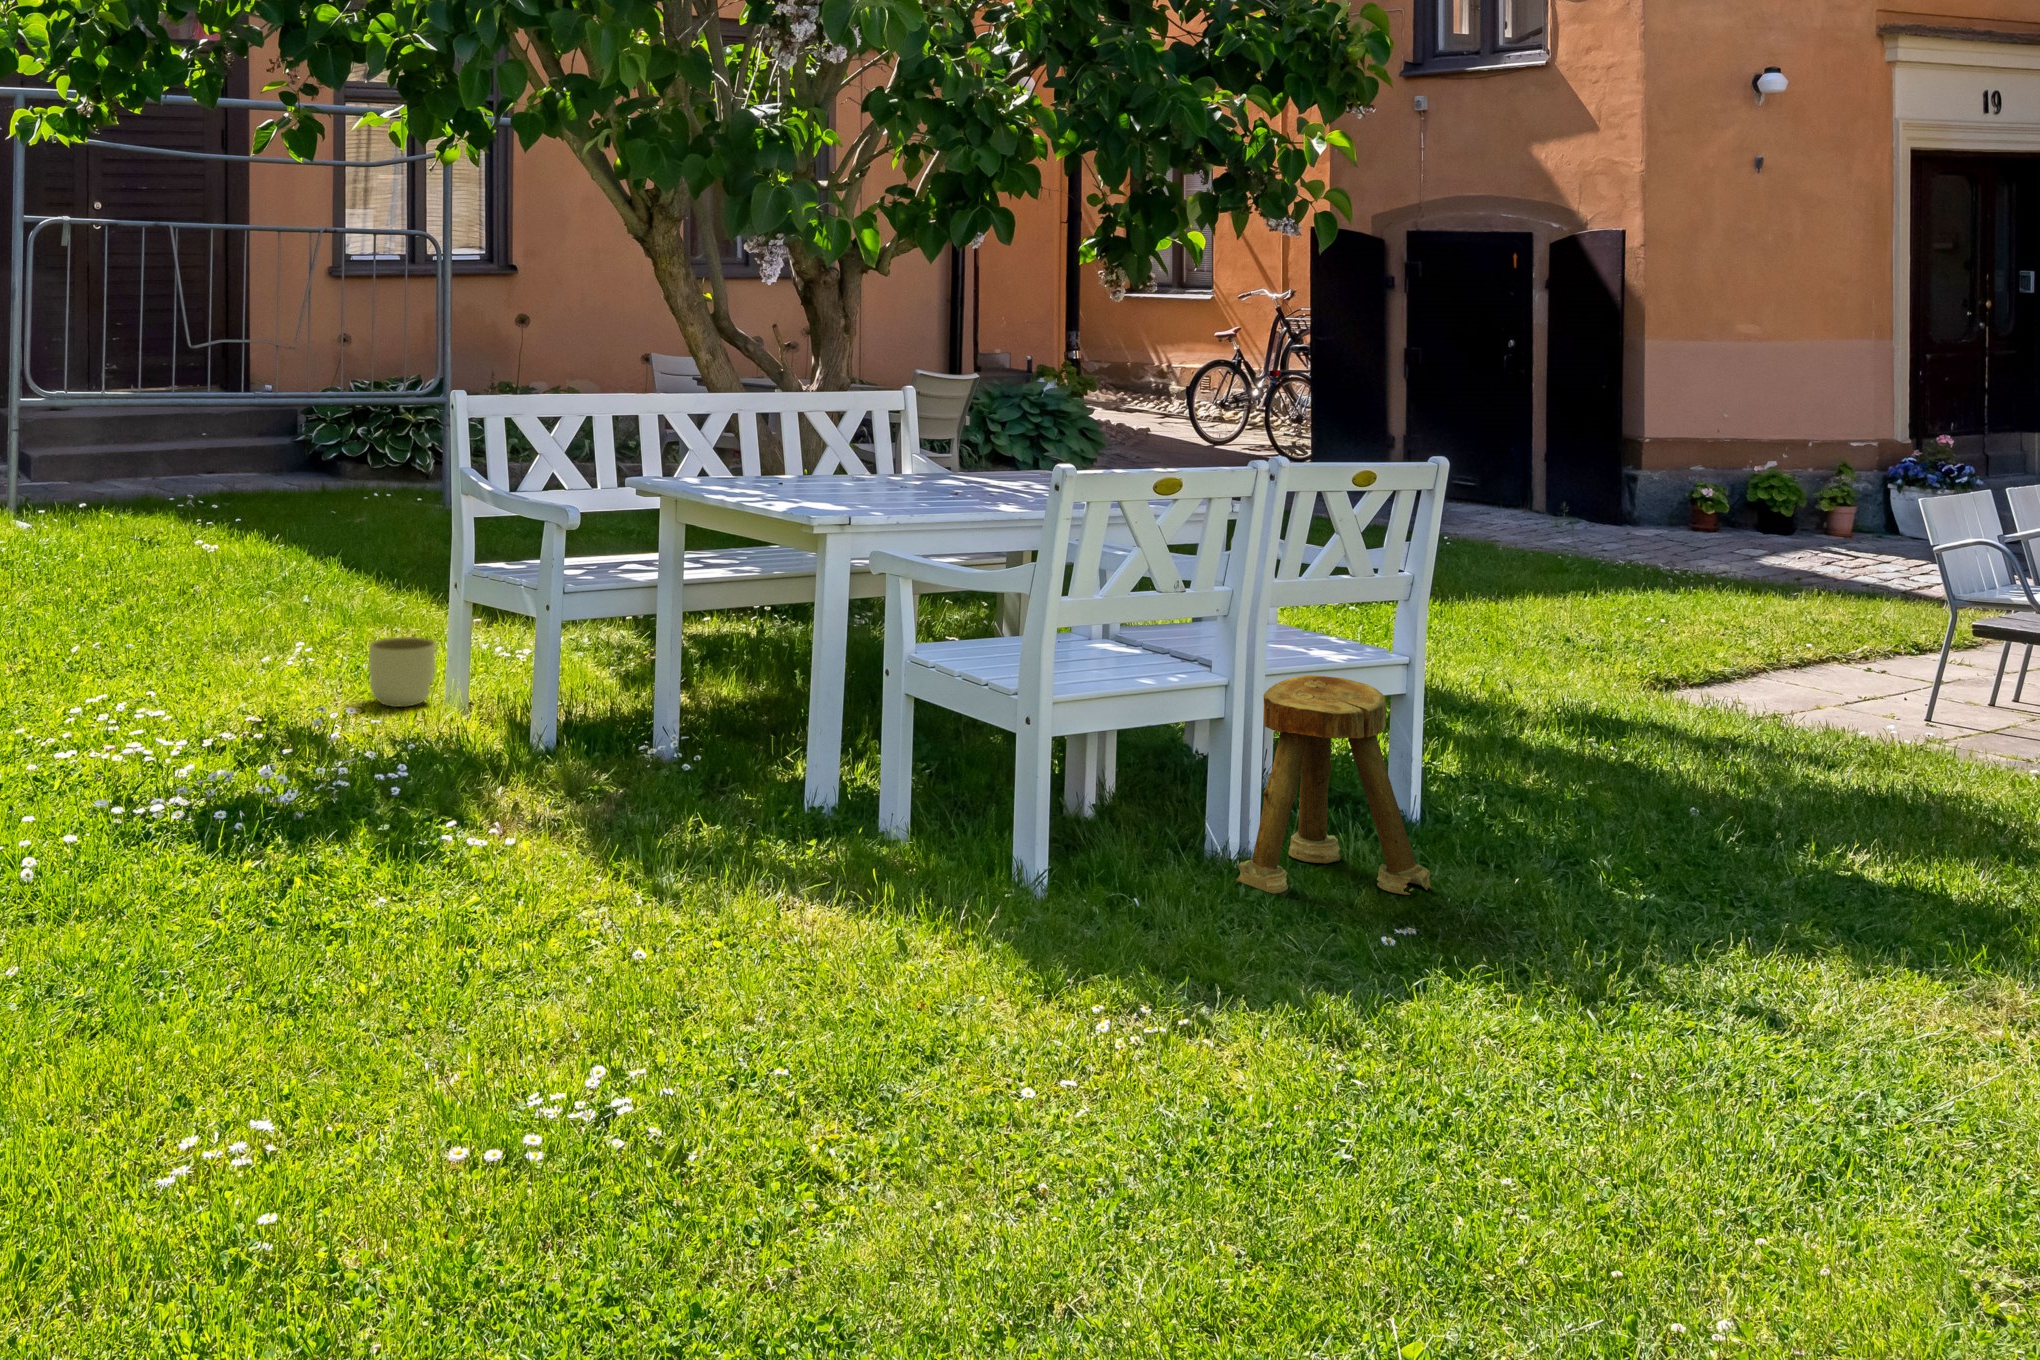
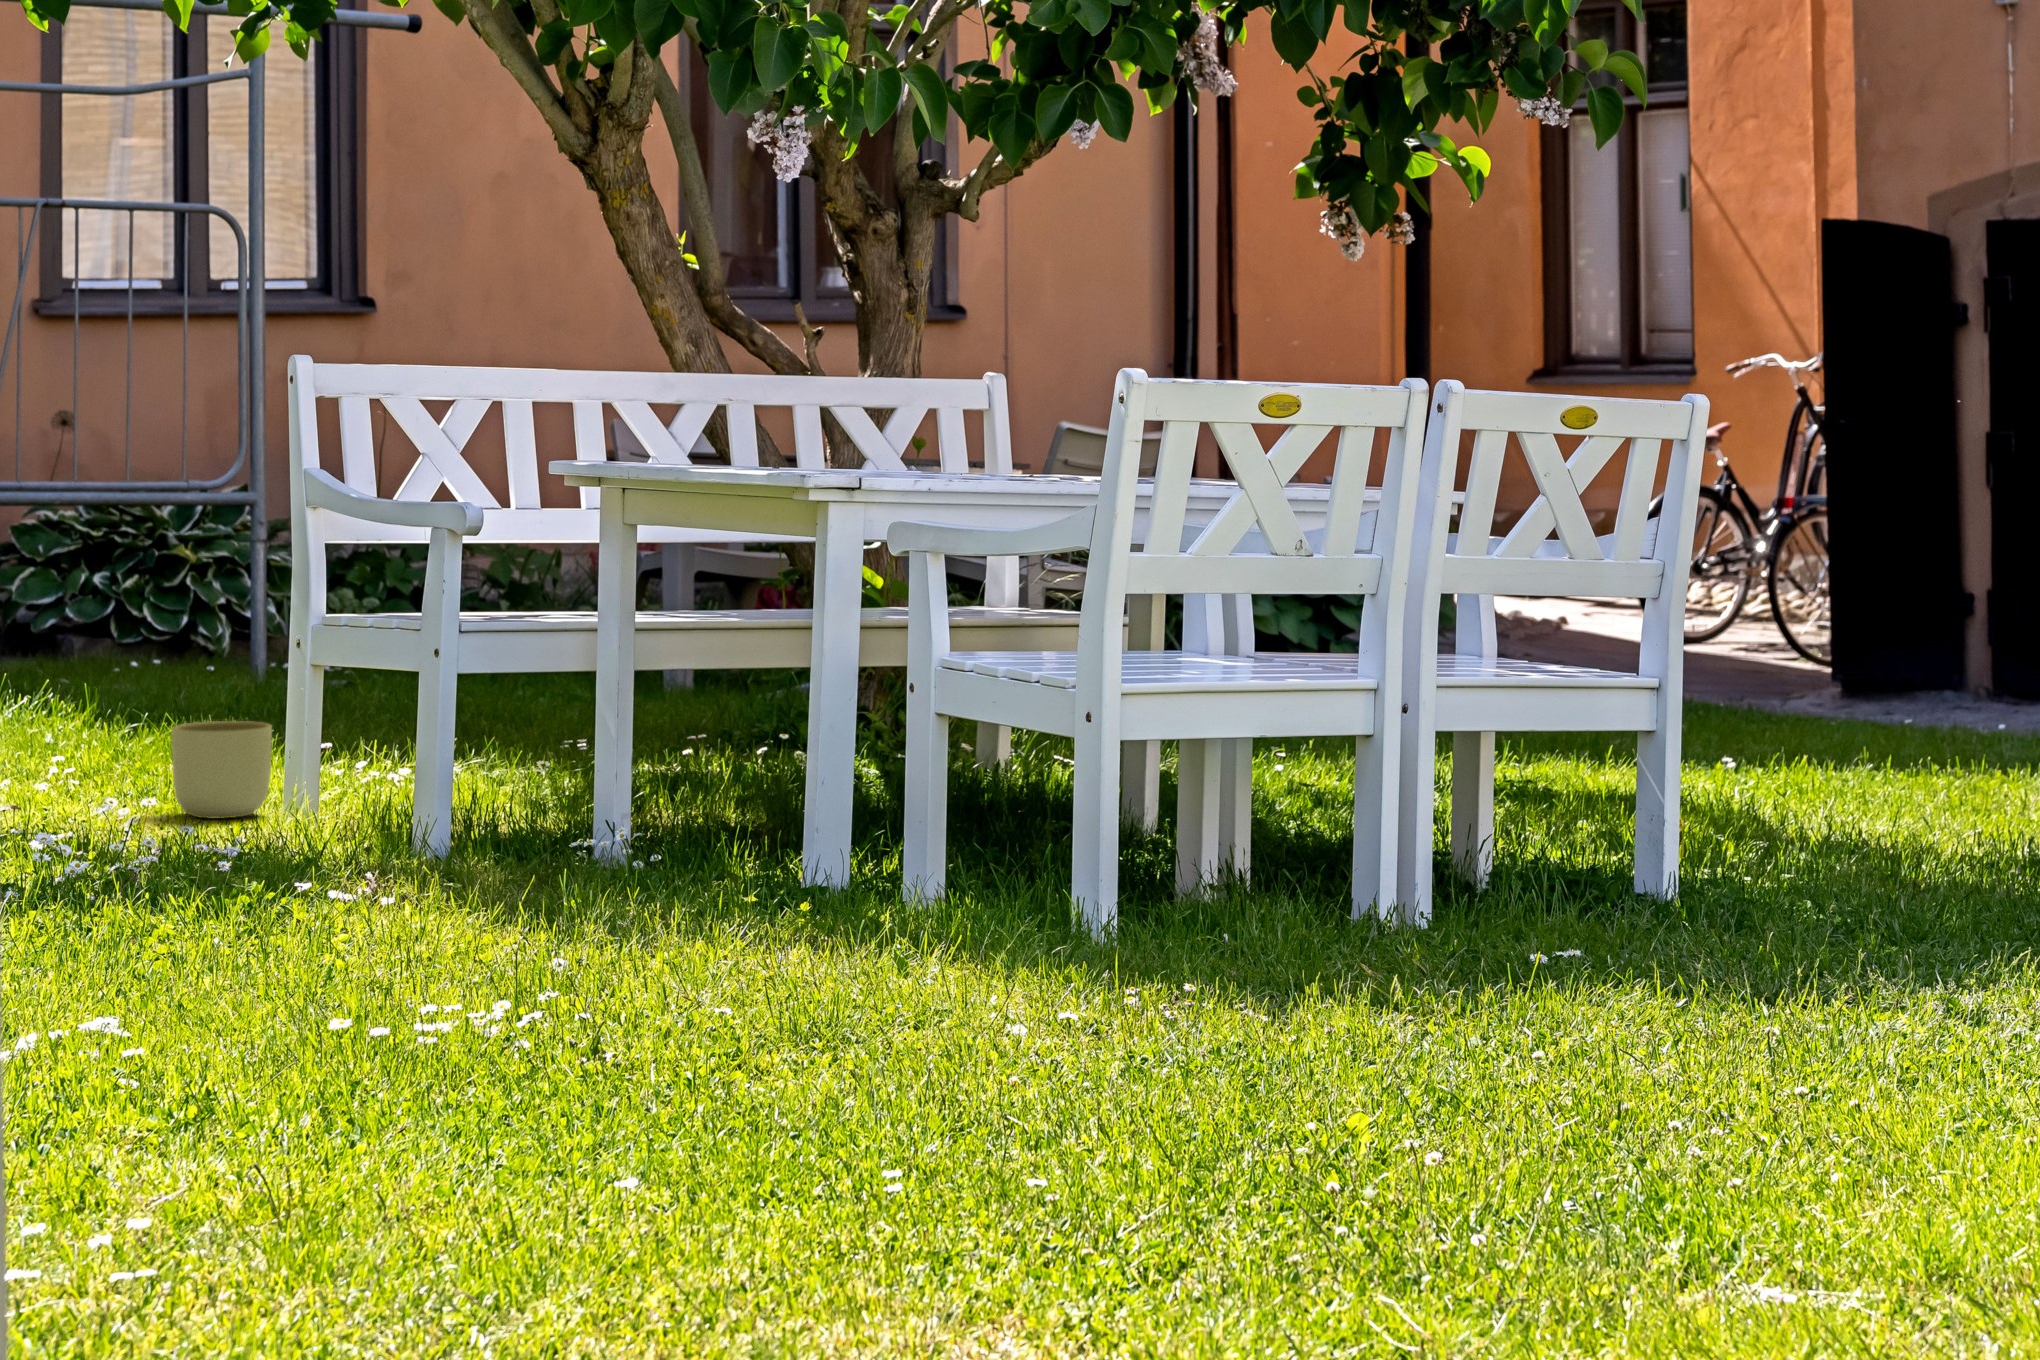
stool: present [1236,675,1432,895] -> none [1379,674,1643,955]

